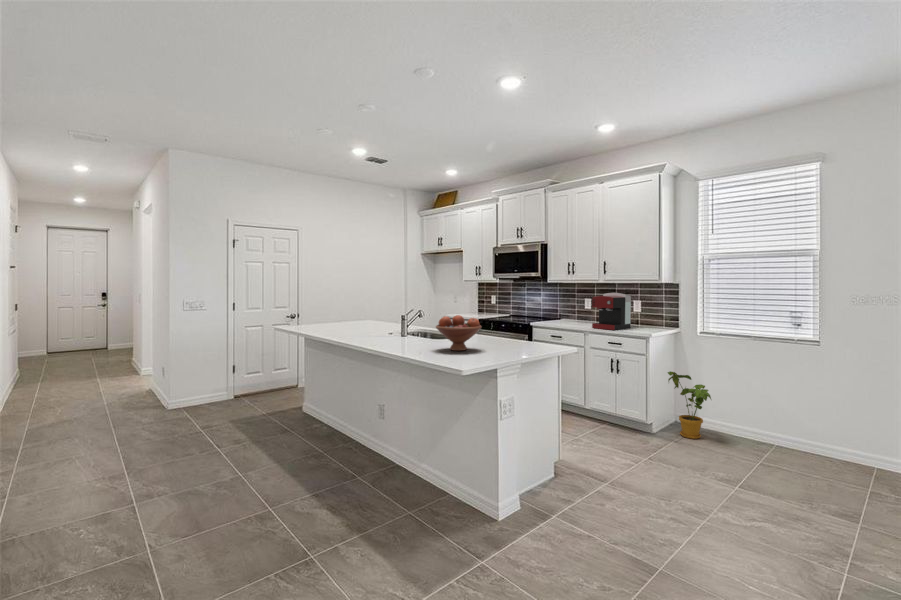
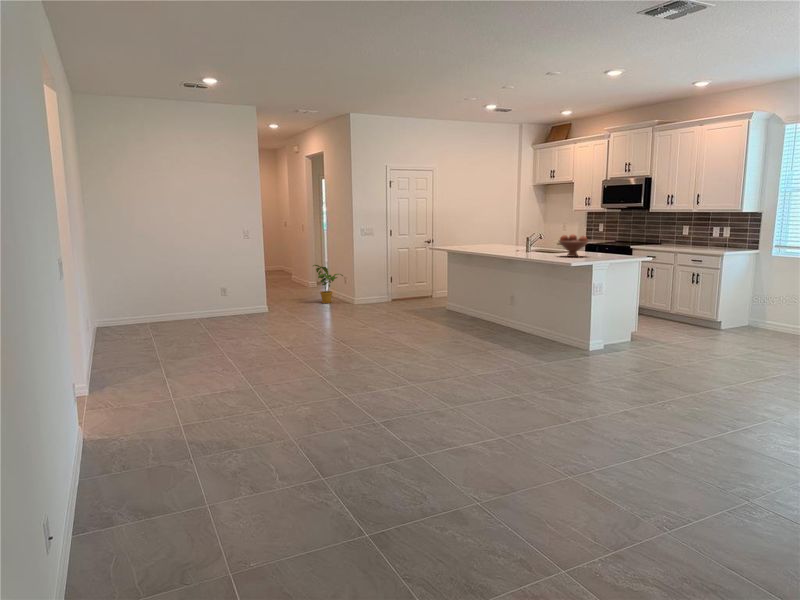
coffee maker: present [592,293,631,330] -> none [683,220,719,251]
house plant: present [668,371,711,439] -> present [313,265,343,303]

